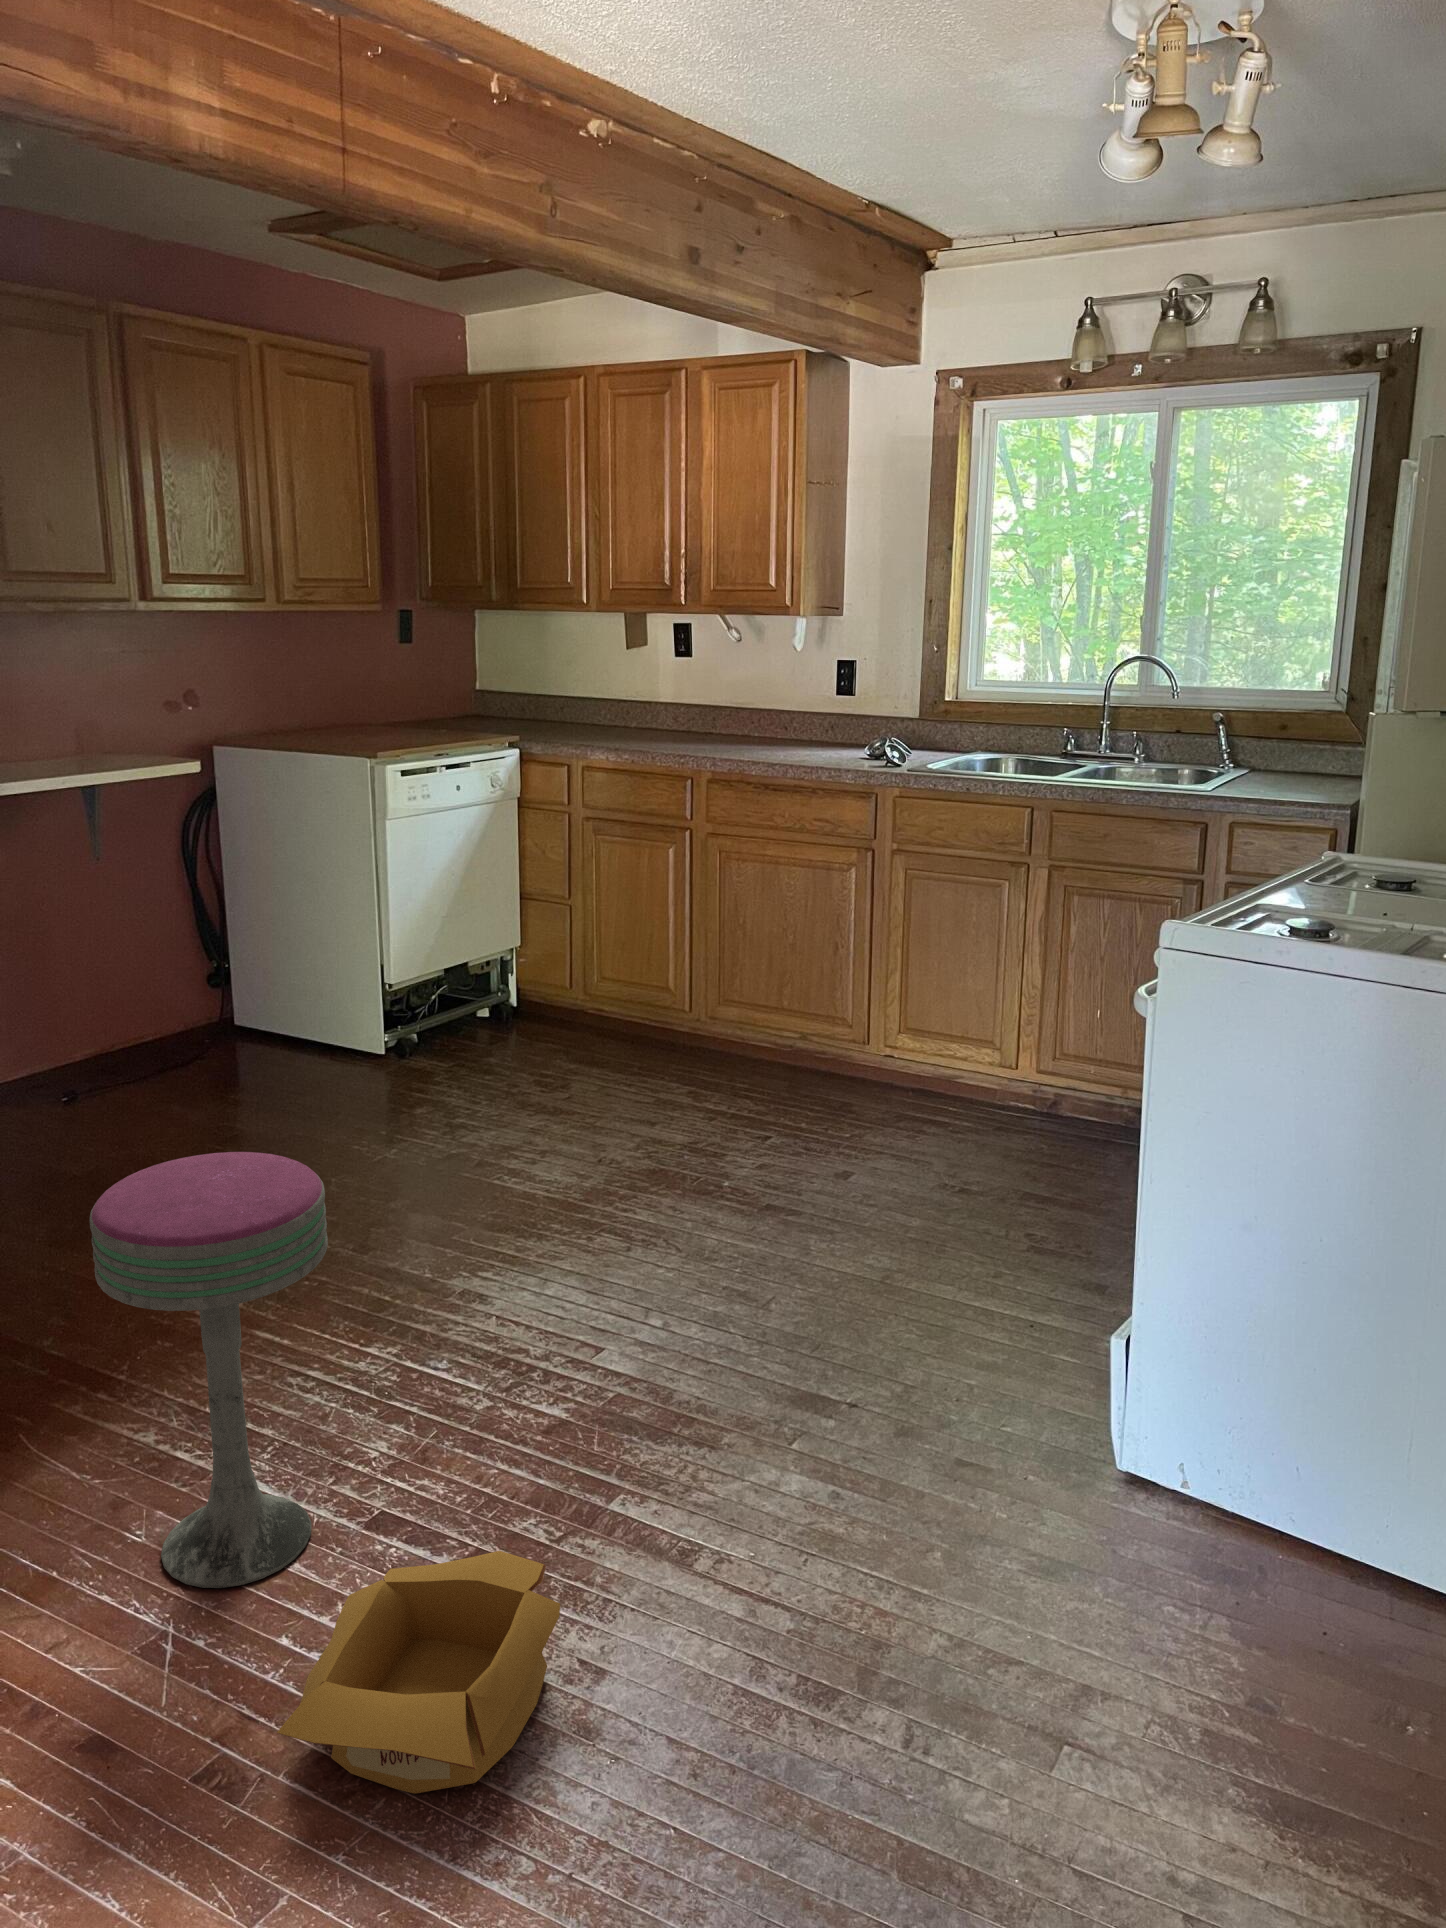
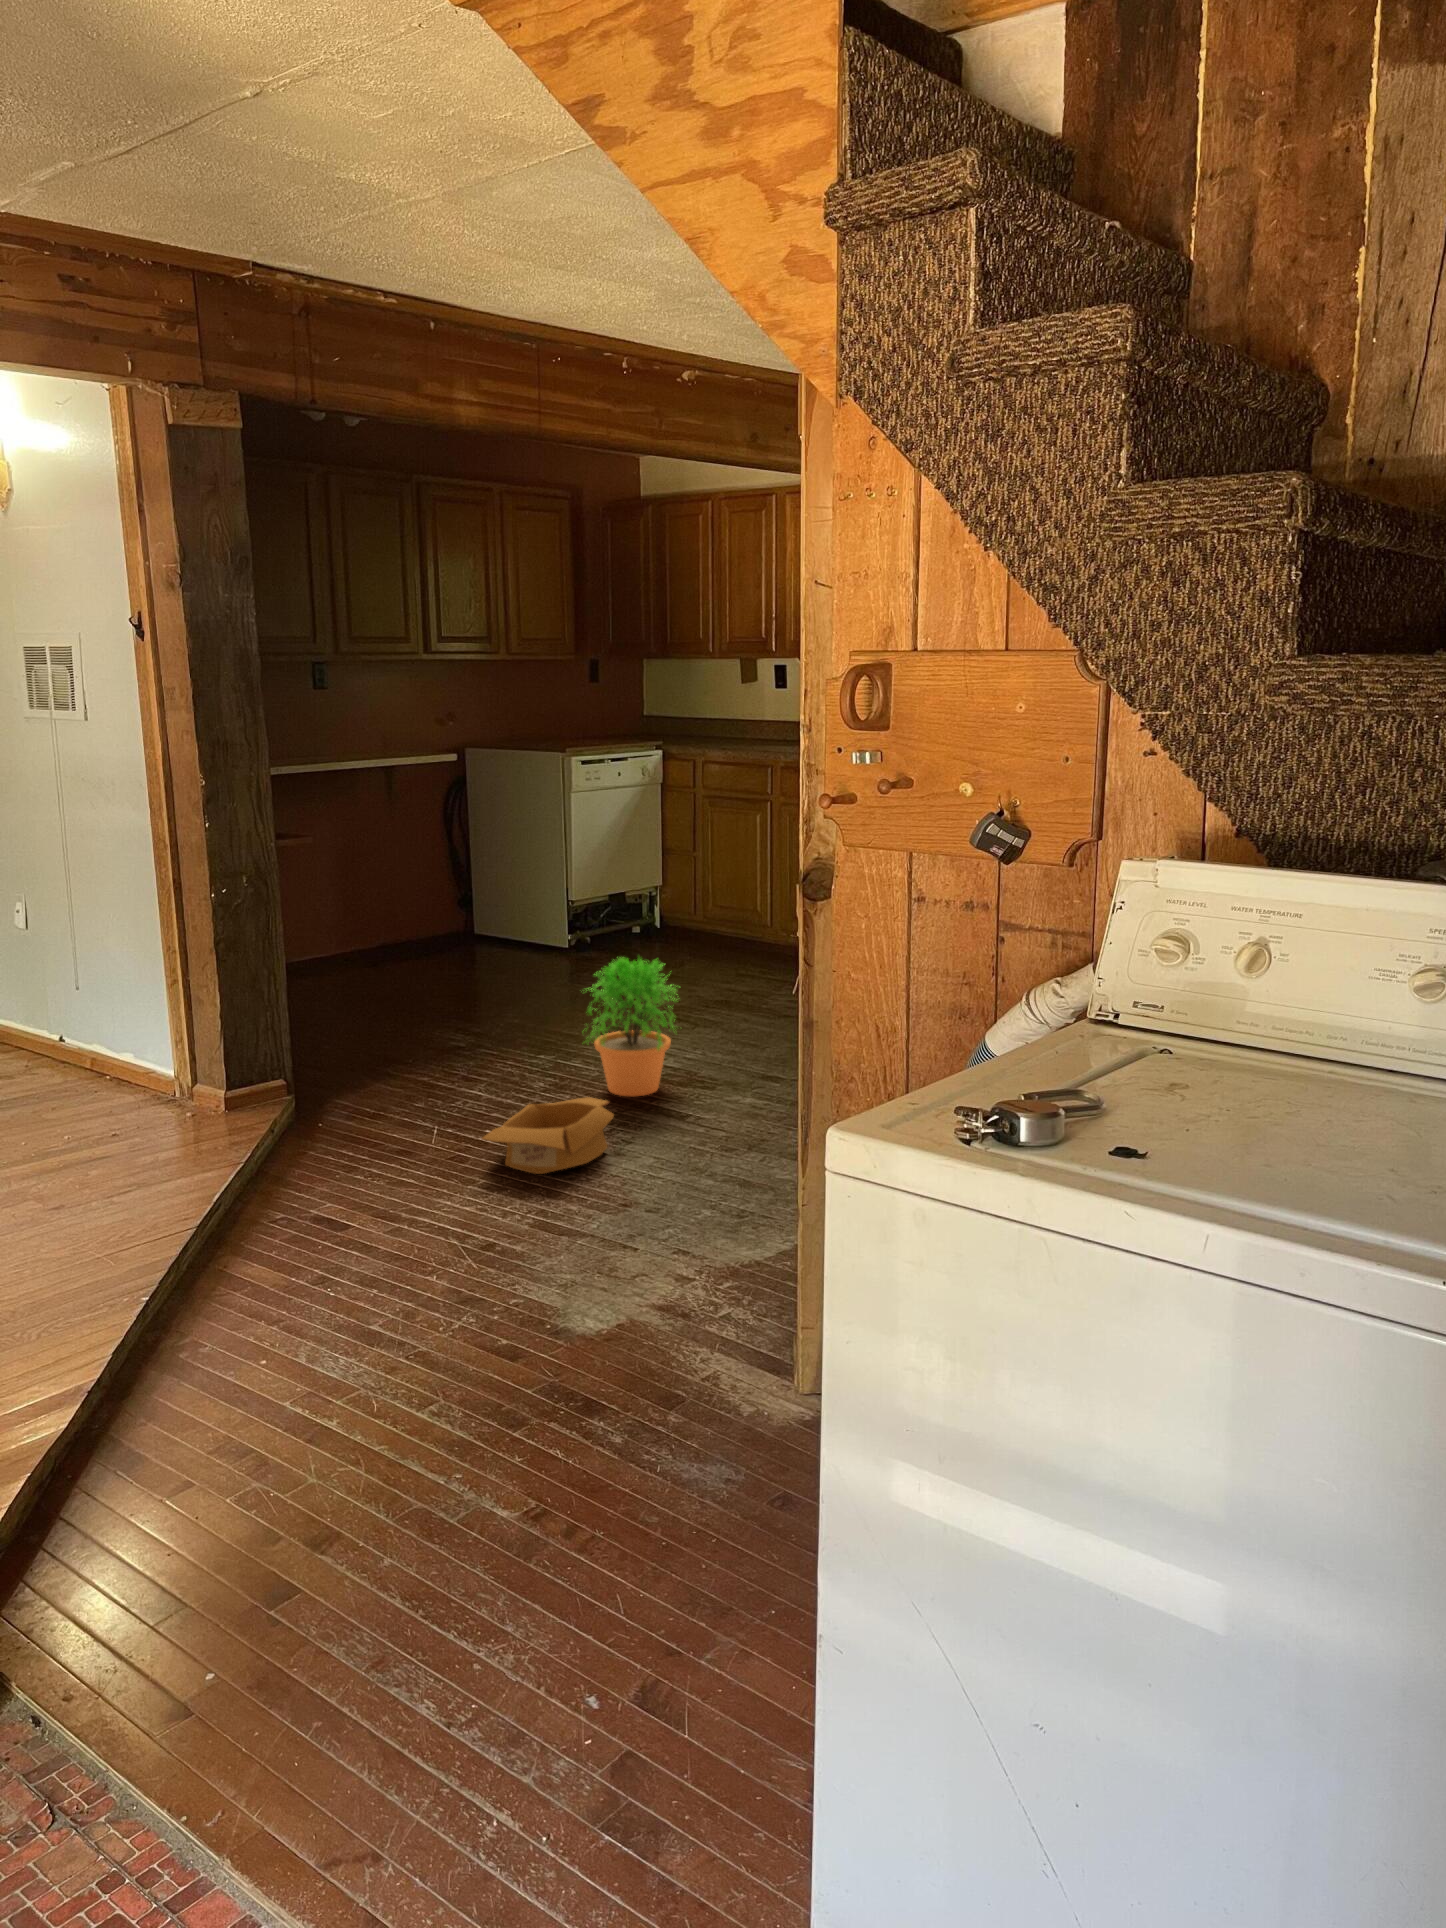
bar stool: present [89,1152,328,1588] -> none [403,915,513,1124]
potted plant: none [449,1195,654,1462] -> present [586,957,677,1097]

